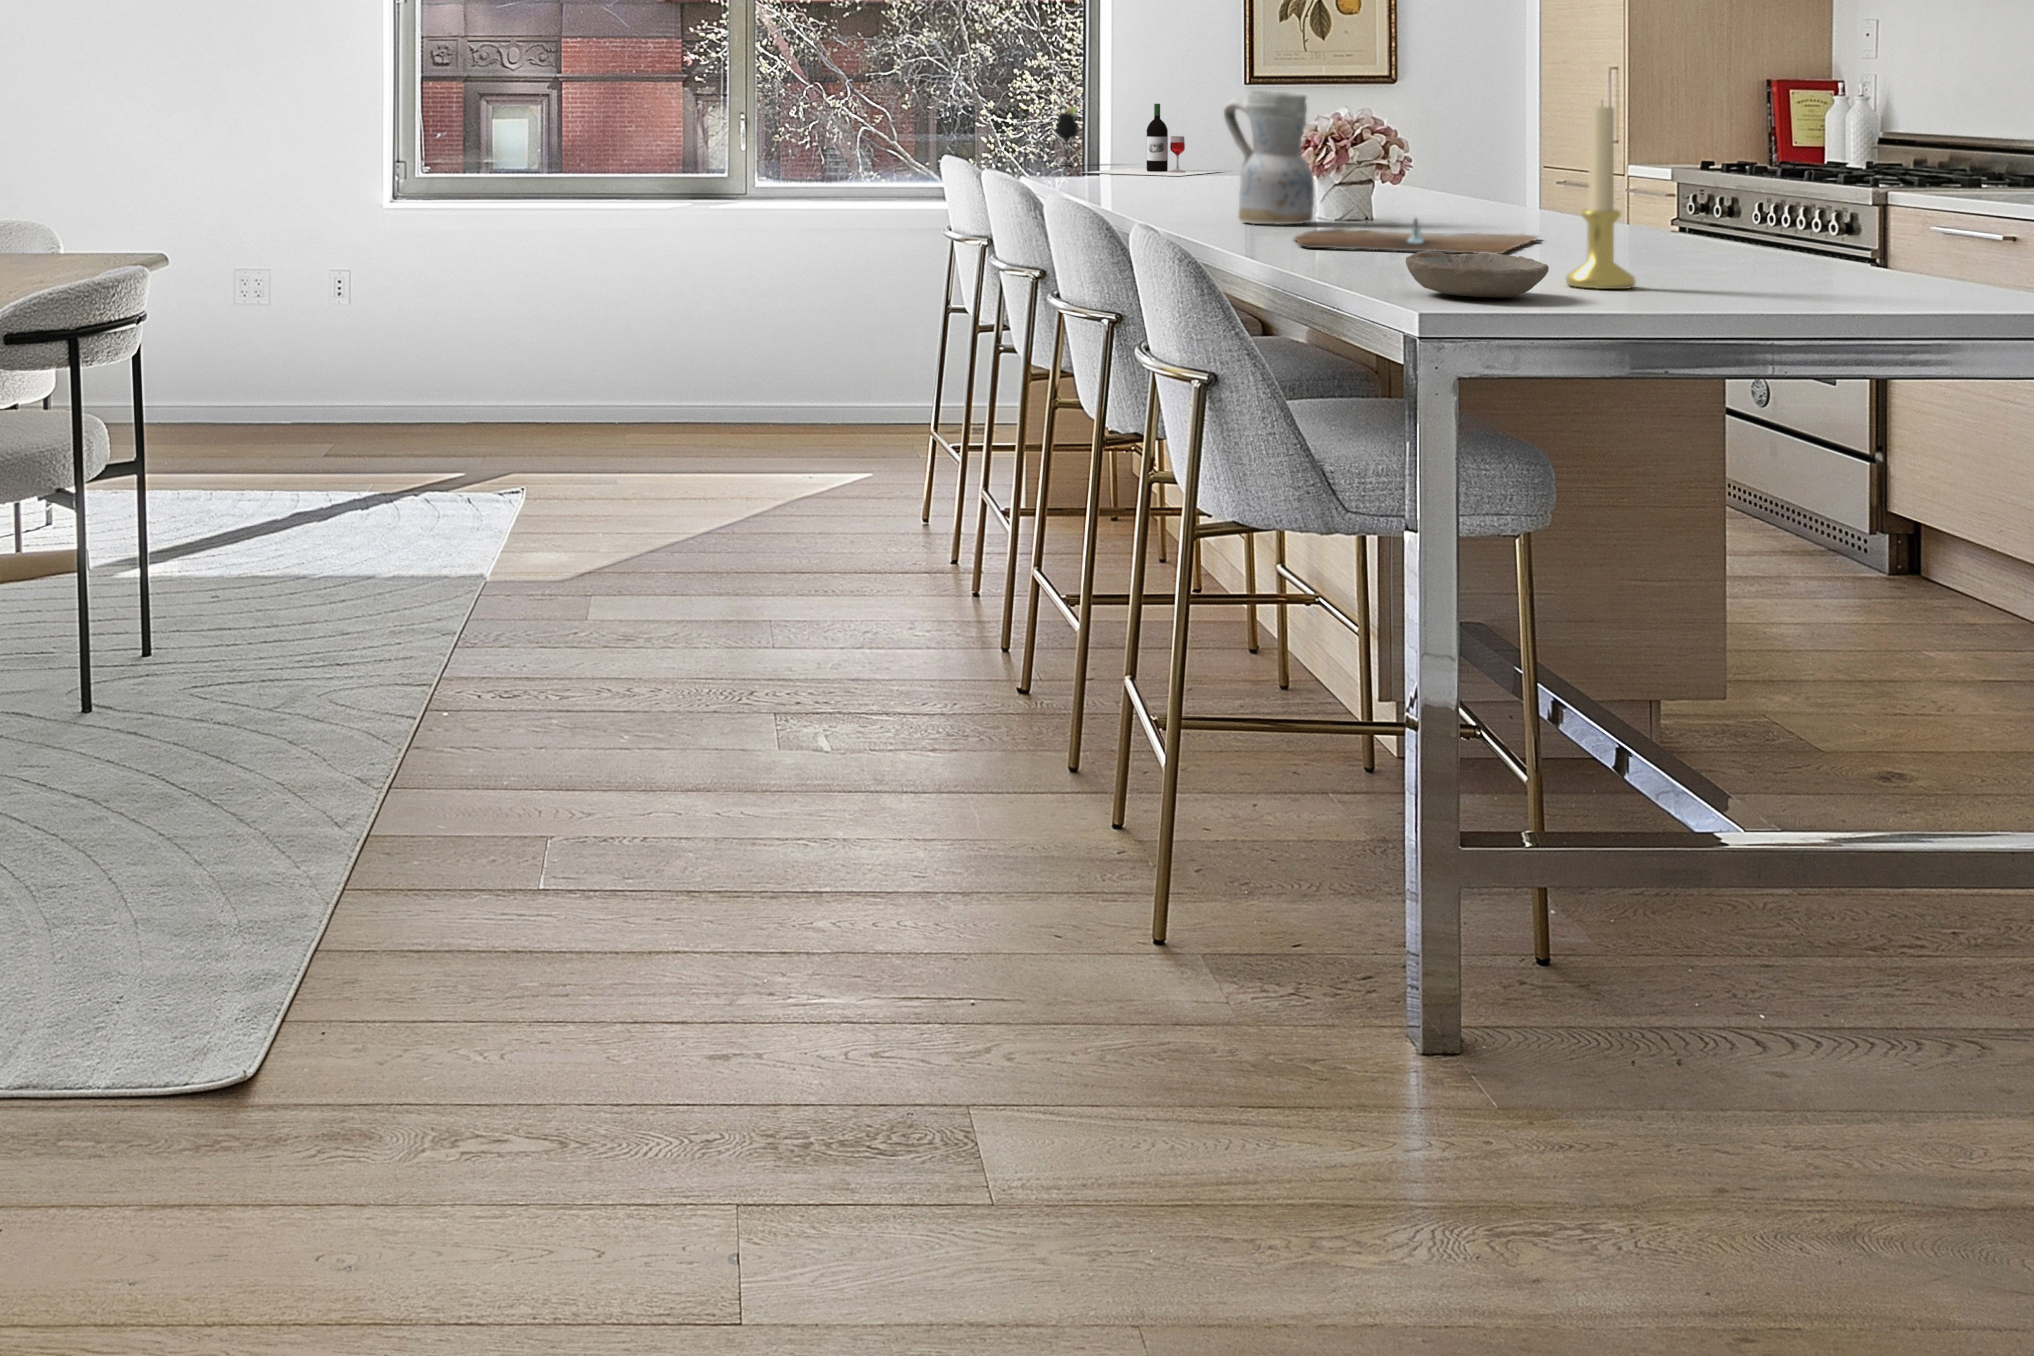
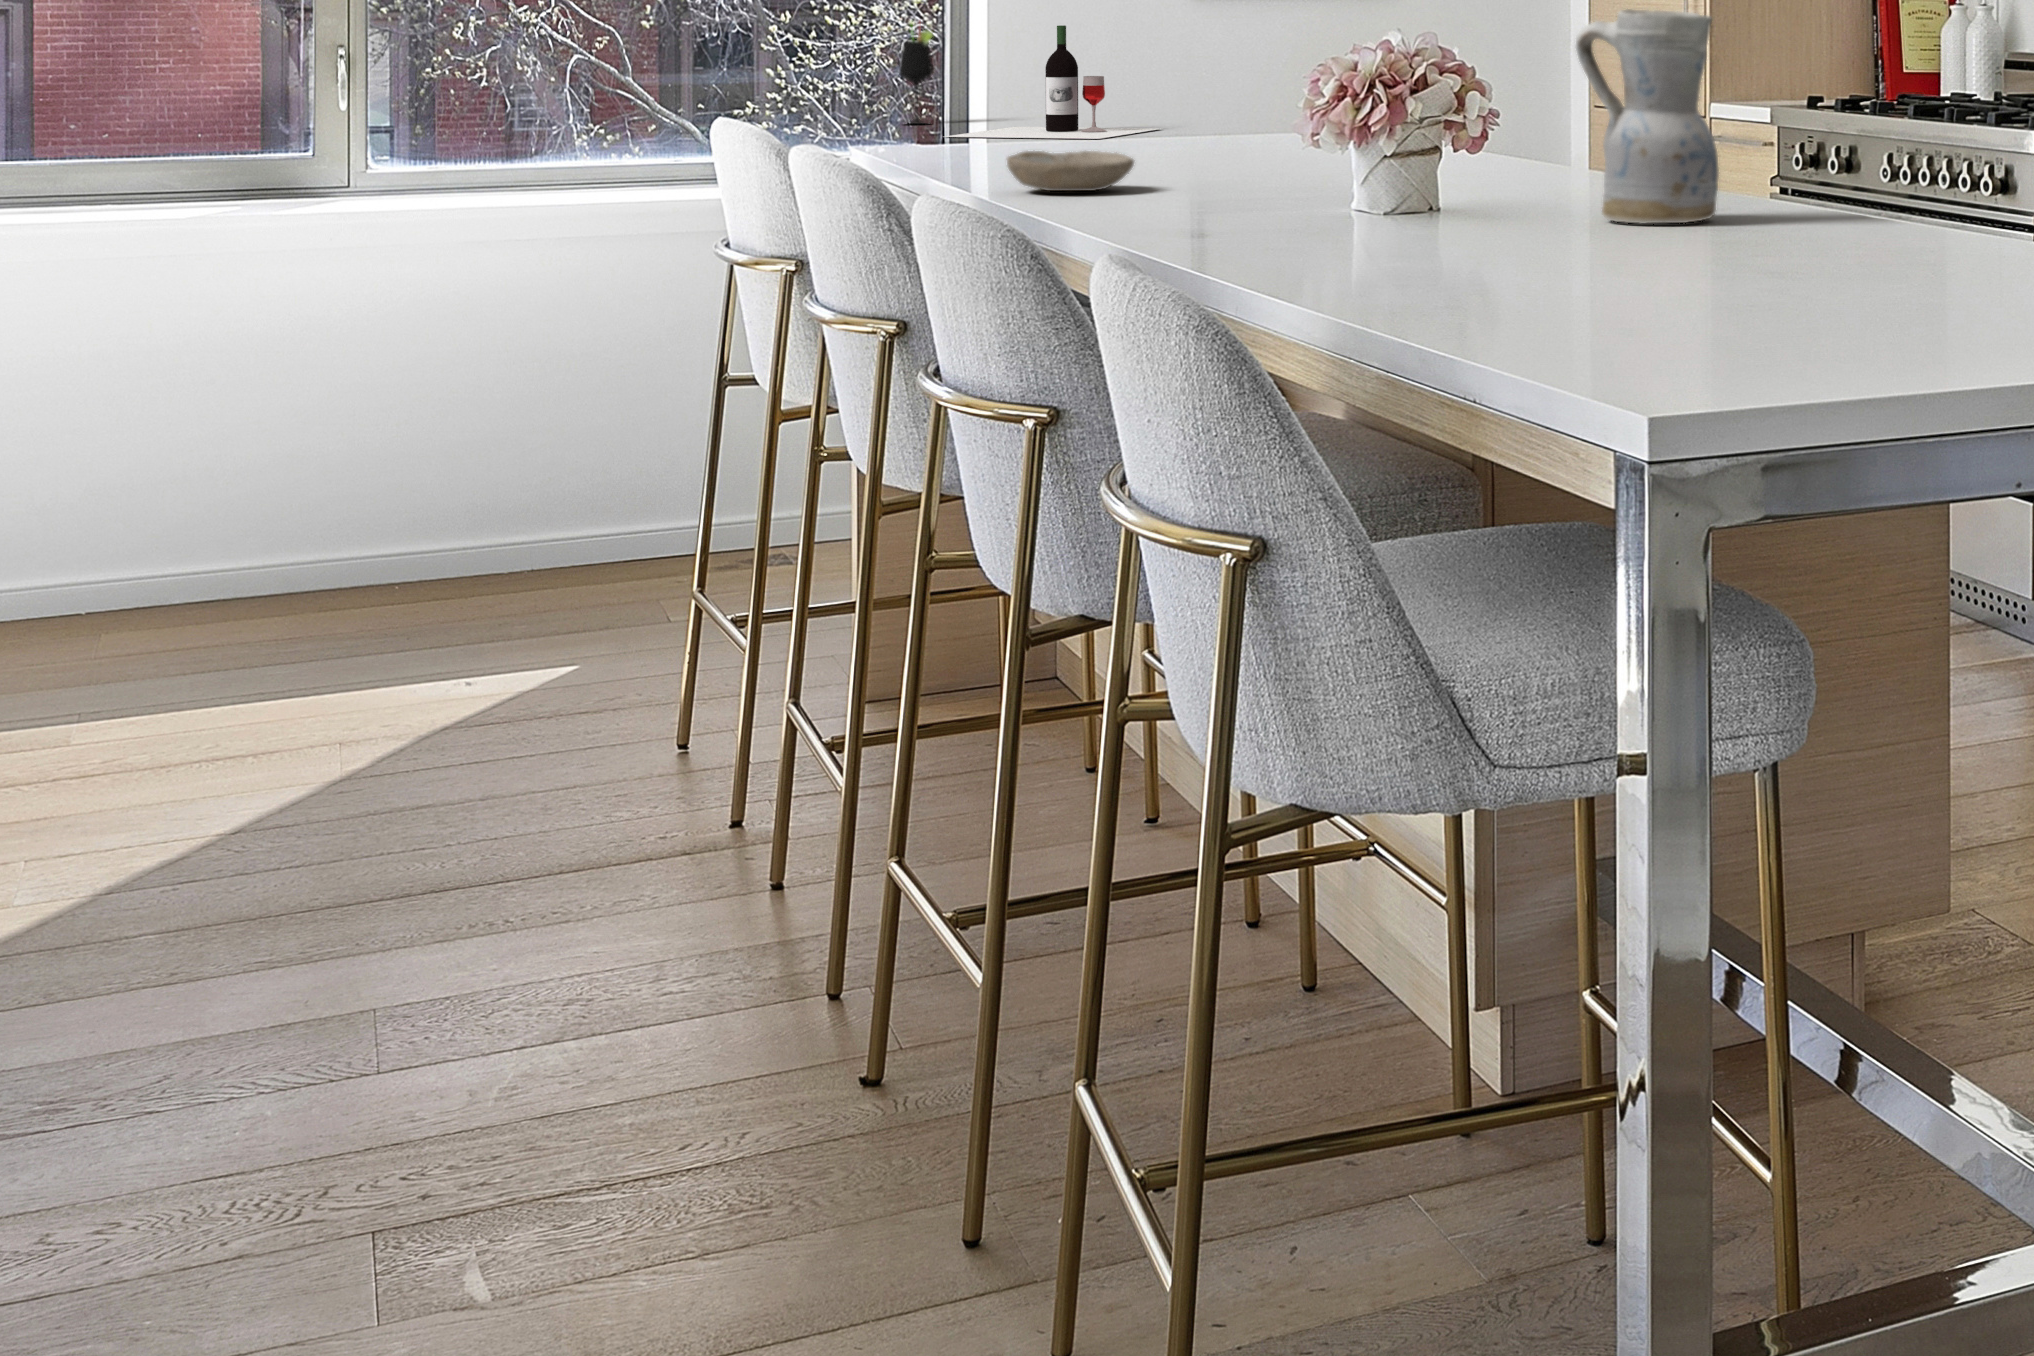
ceramic pitcher: present [1224,91,1314,225] -> present [1576,9,1719,224]
candle holder: present [1566,106,1636,289] -> none [1818,29,1924,344]
cutting board: present [1294,218,1537,254] -> none [1336,218,1703,279]
bowl: present [1406,251,1549,298] -> present [1007,151,1134,191]

